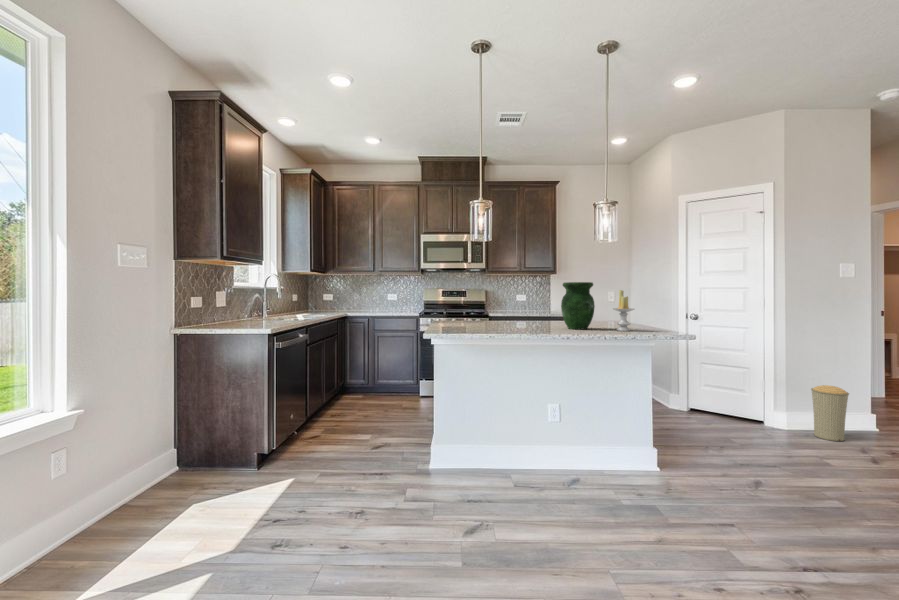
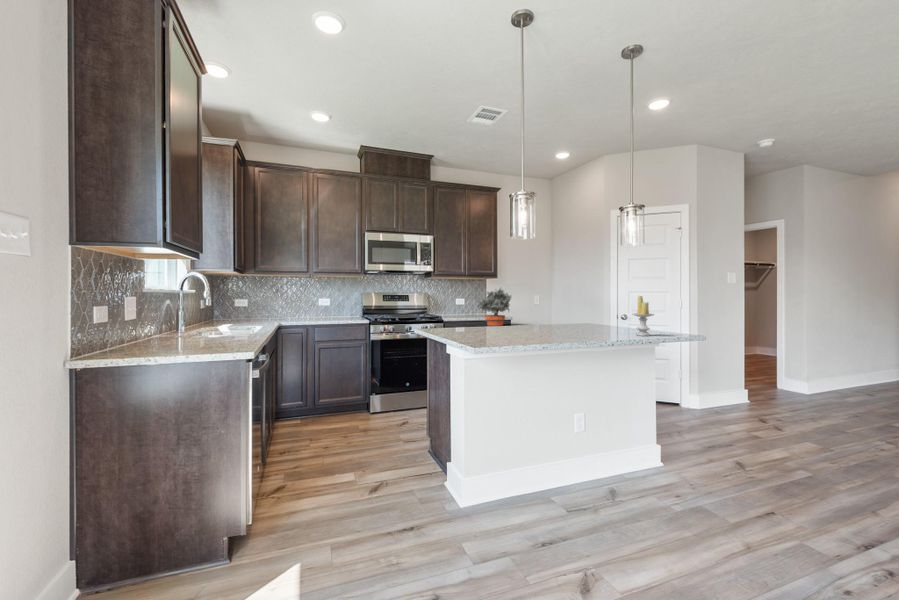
vase: present [561,282,595,329] -> none [580,288,614,336]
potted plant: none [510,283,542,321] -> present [477,289,511,326]
trash can: present [811,385,849,441] -> none [719,372,747,416]

